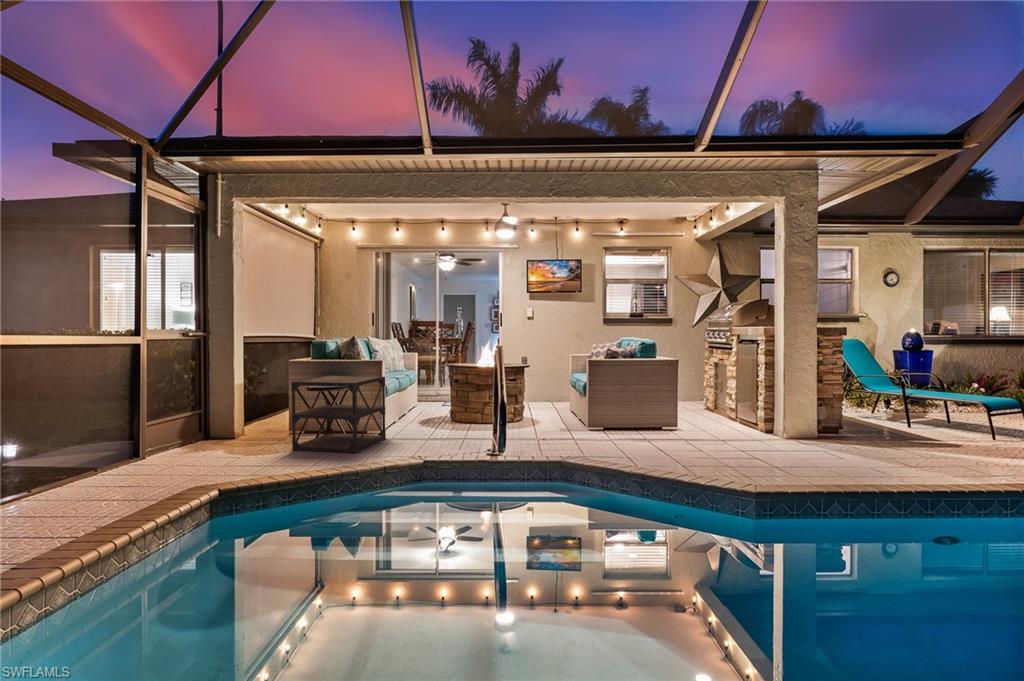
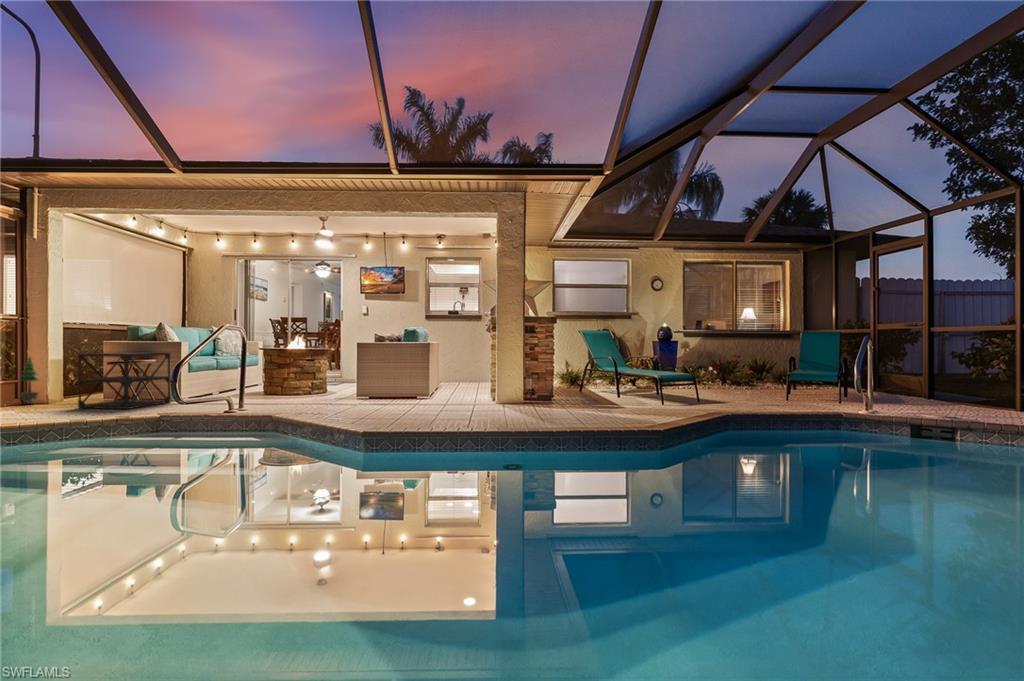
potted tree: none [208,382,232,441] -> present [20,357,39,404]

